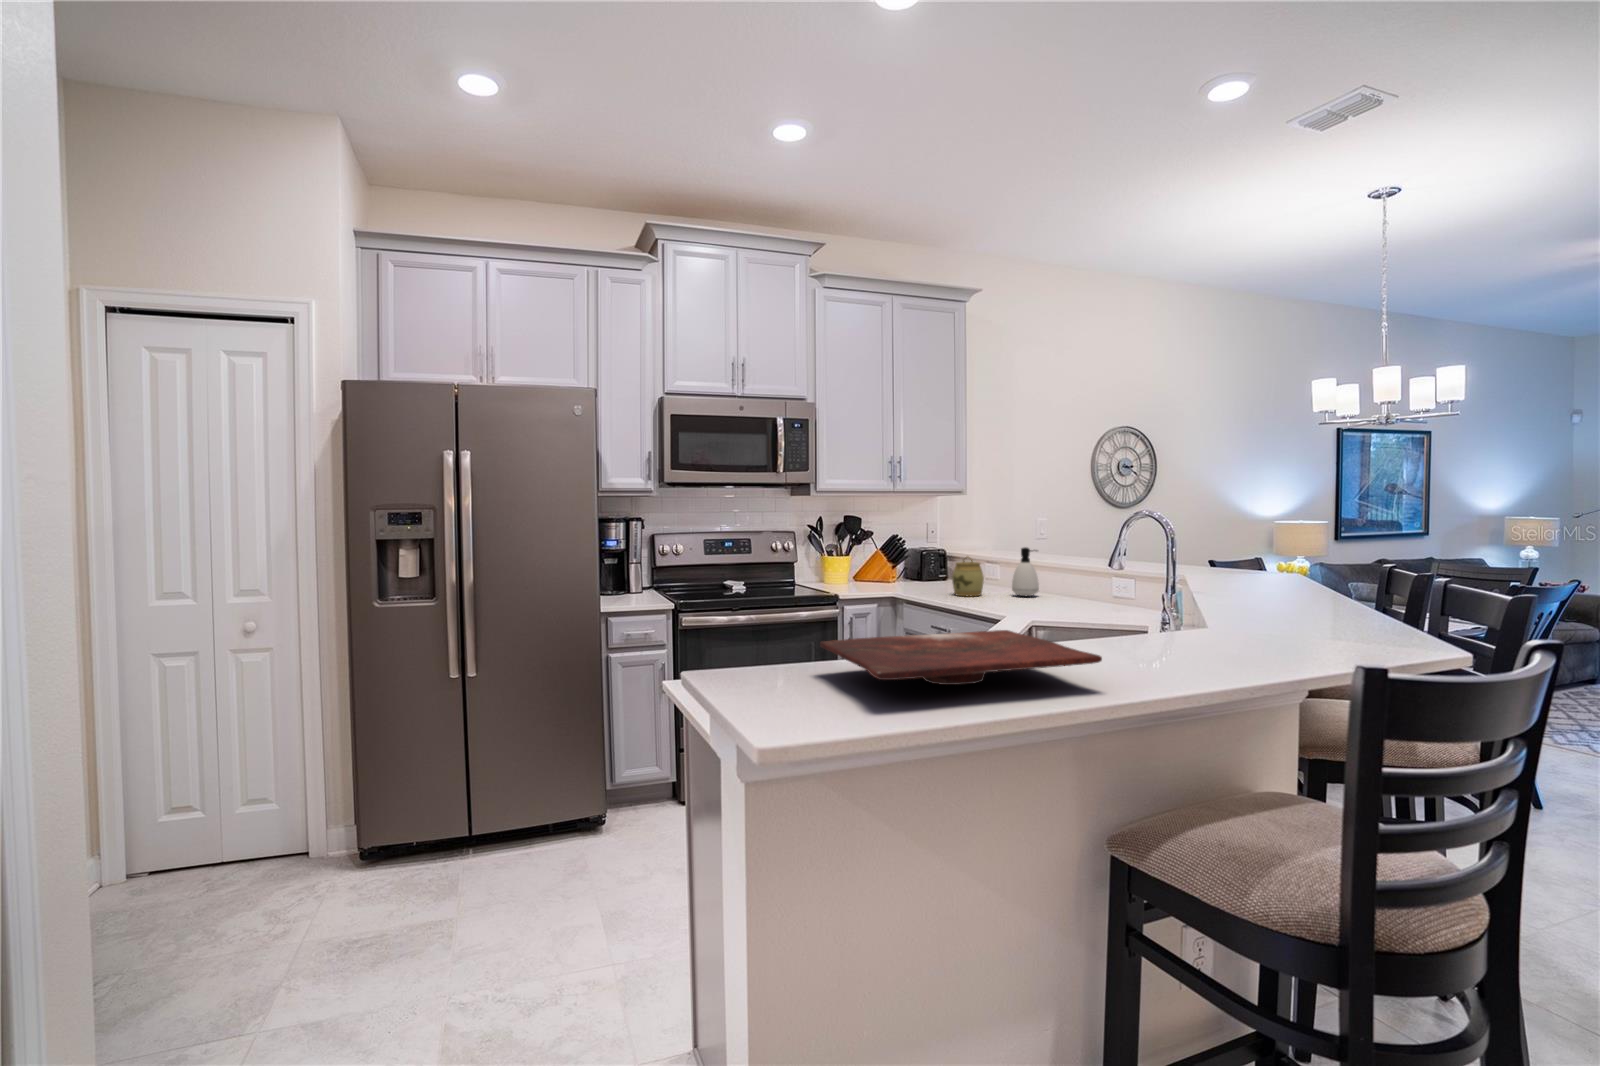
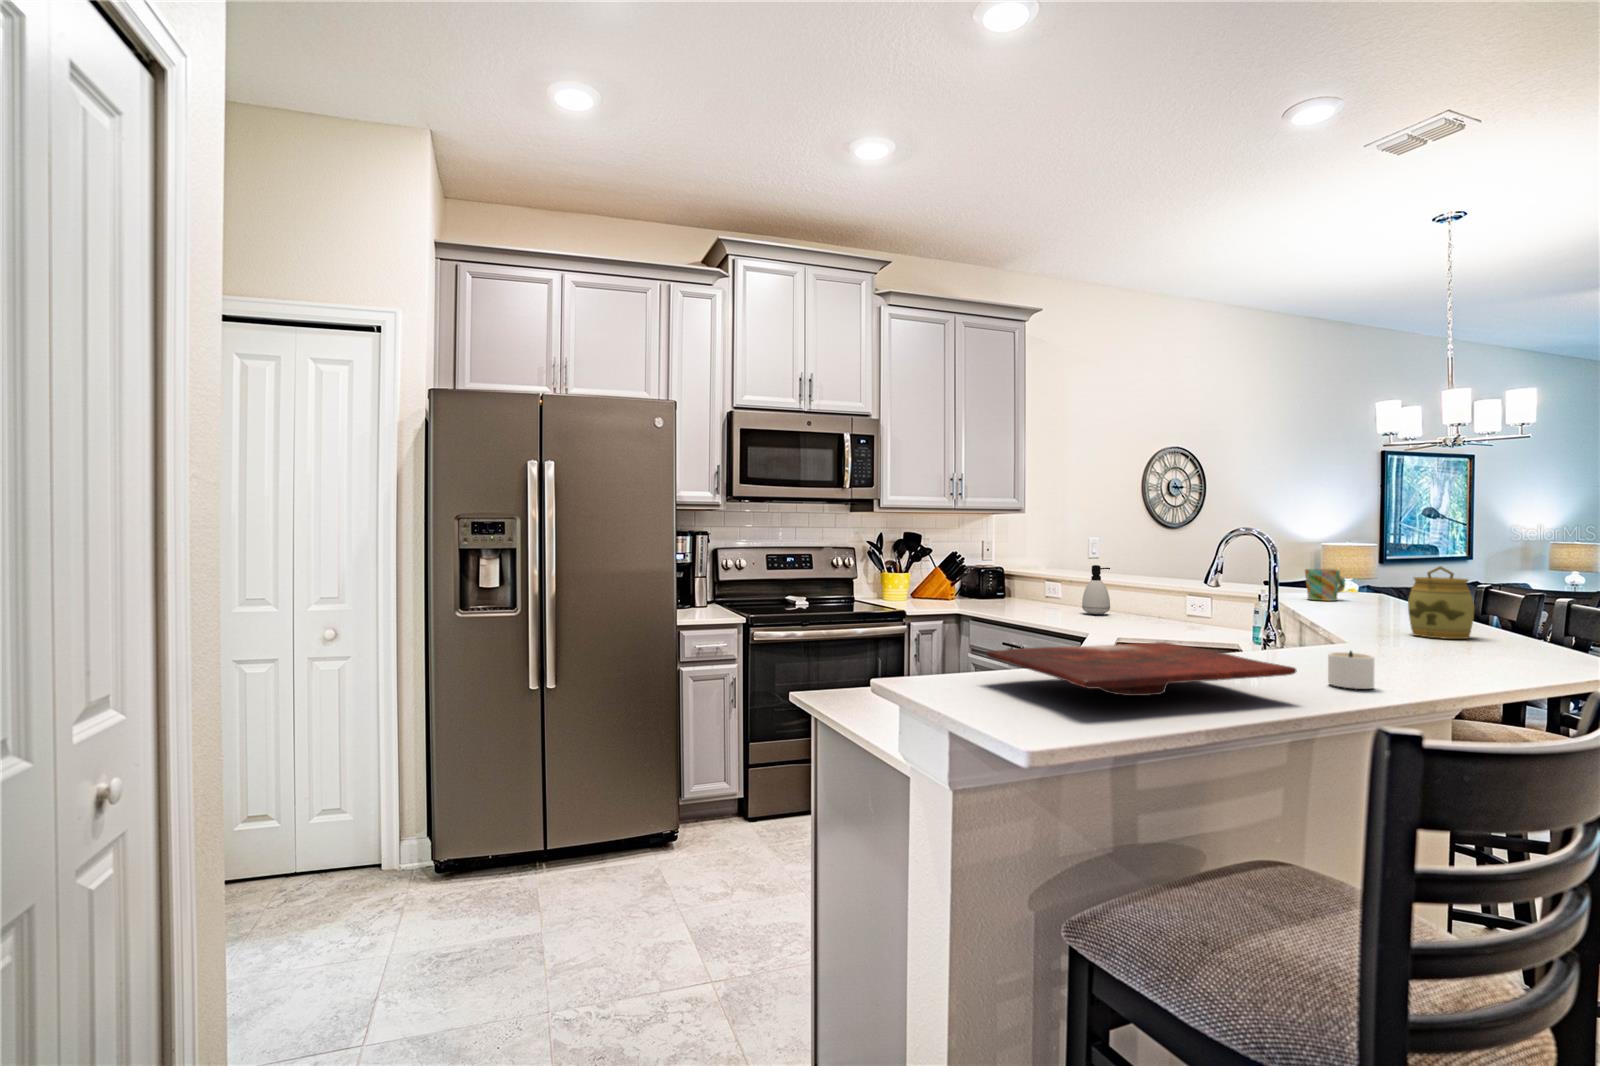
mug: none [1222,549,1262,581] -> present [1305,569,1345,601]
jar: present [952,557,984,596] -> present [1408,566,1474,639]
candle: none [1153,637,1215,675] -> present [1328,651,1374,689]

